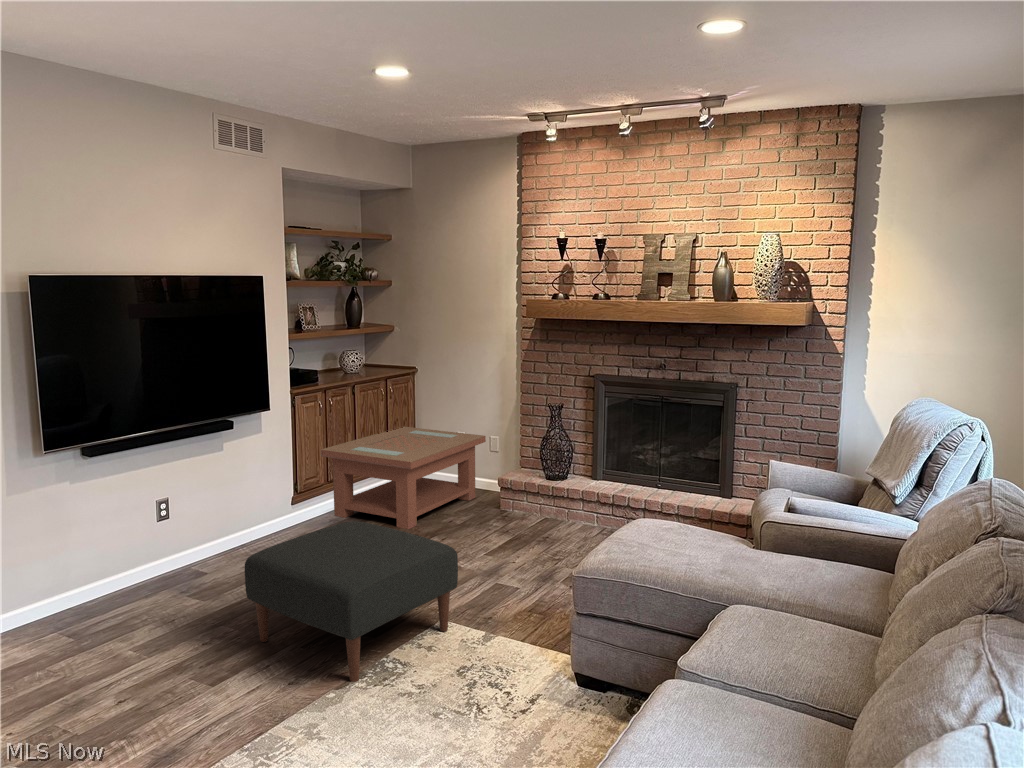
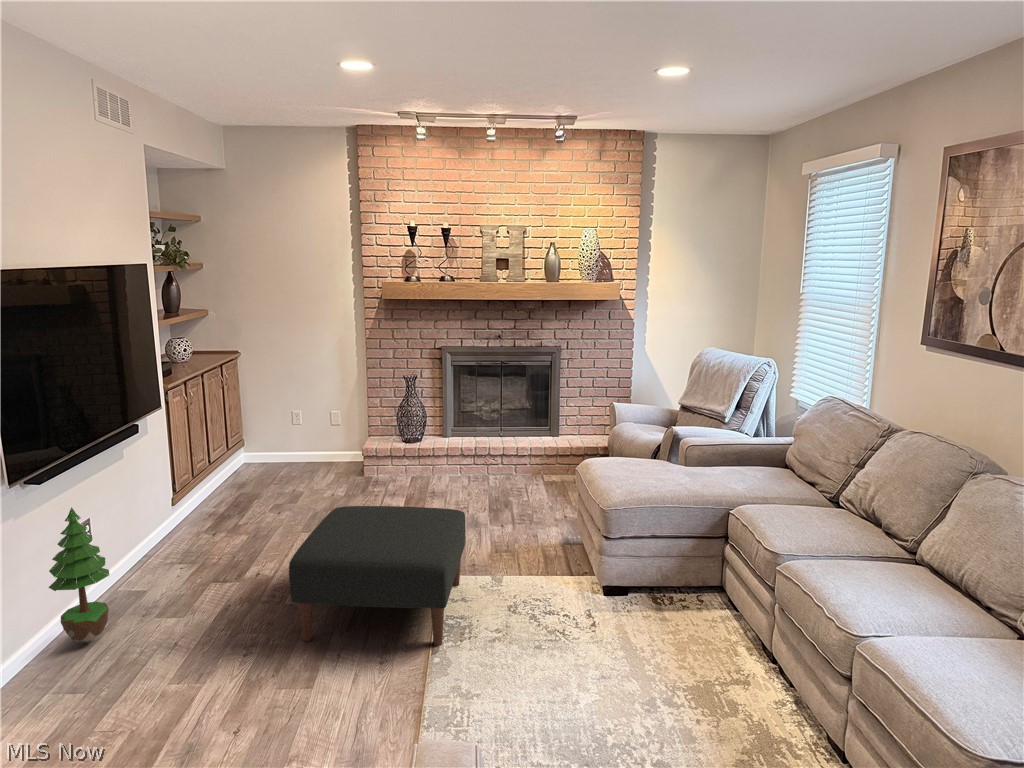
coffee table: present [321,427,486,529] -> none [189,411,336,513]
potted tree: none [106,475,156,596] -> present [49,508,109,643]

